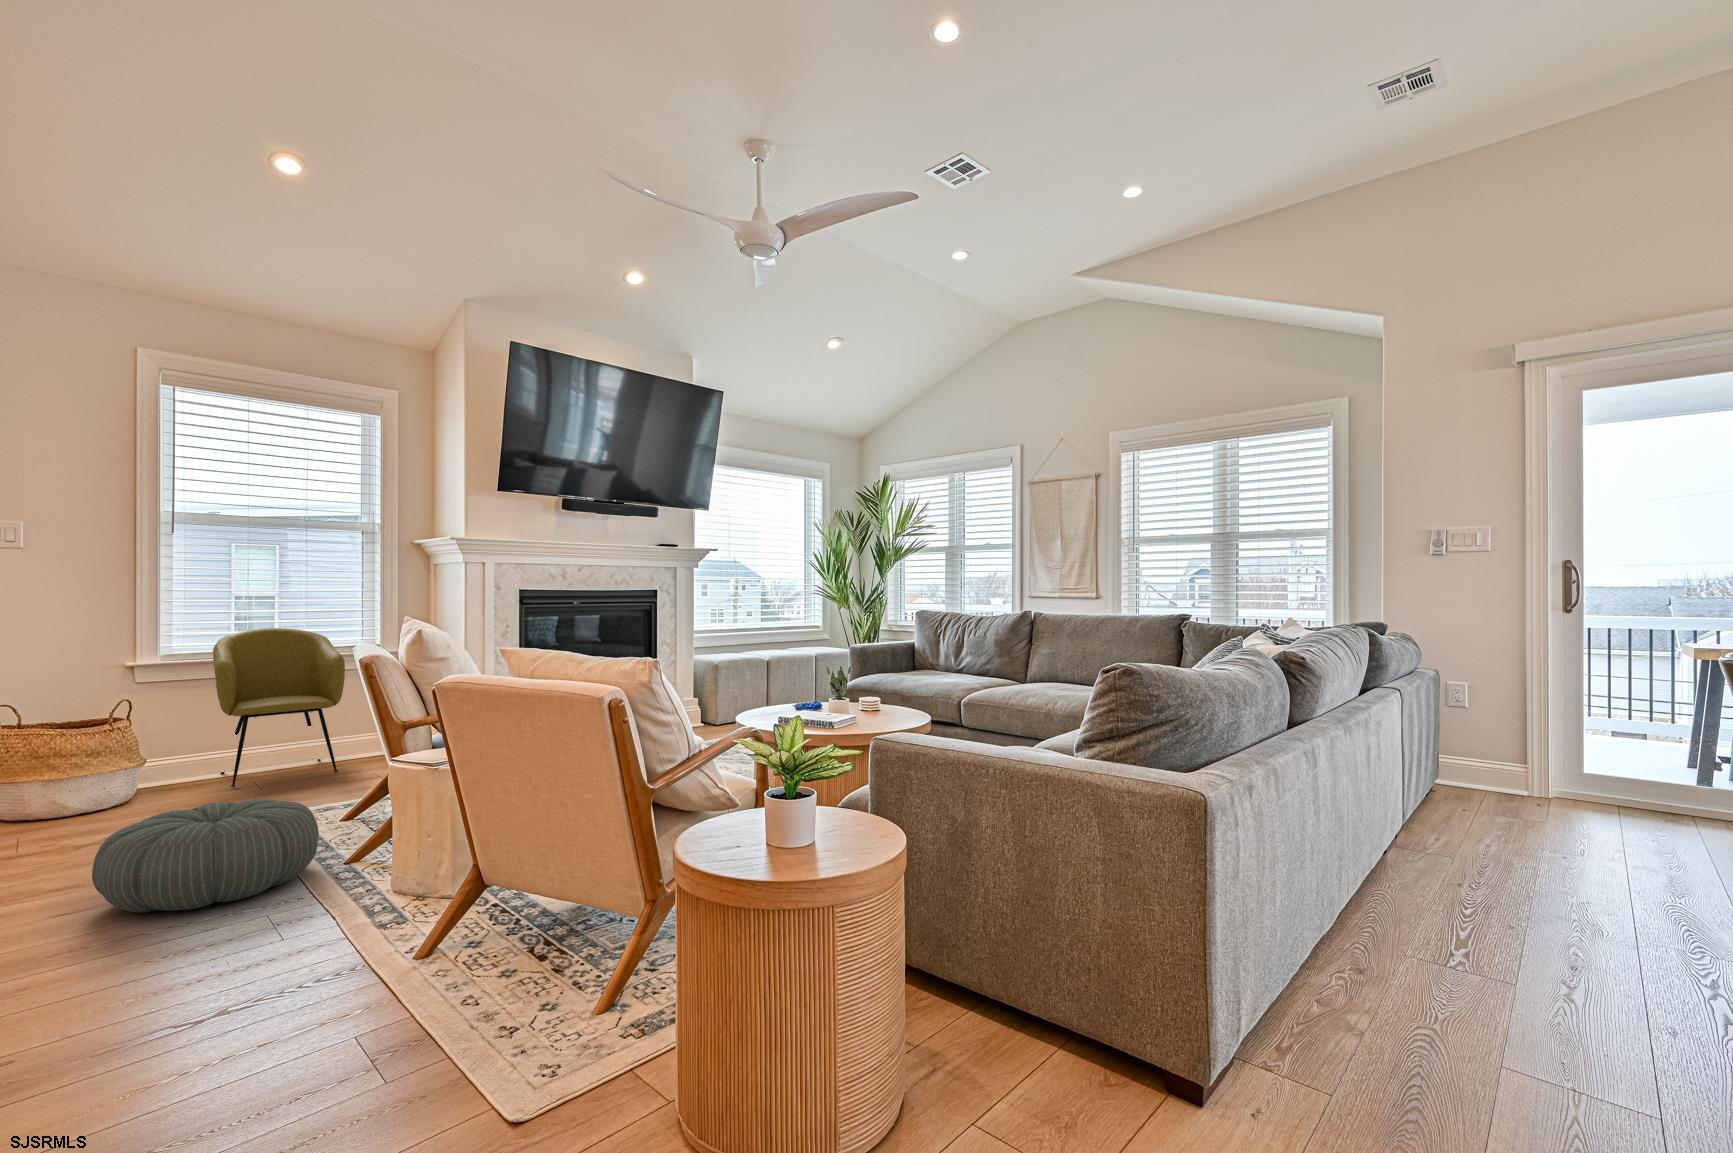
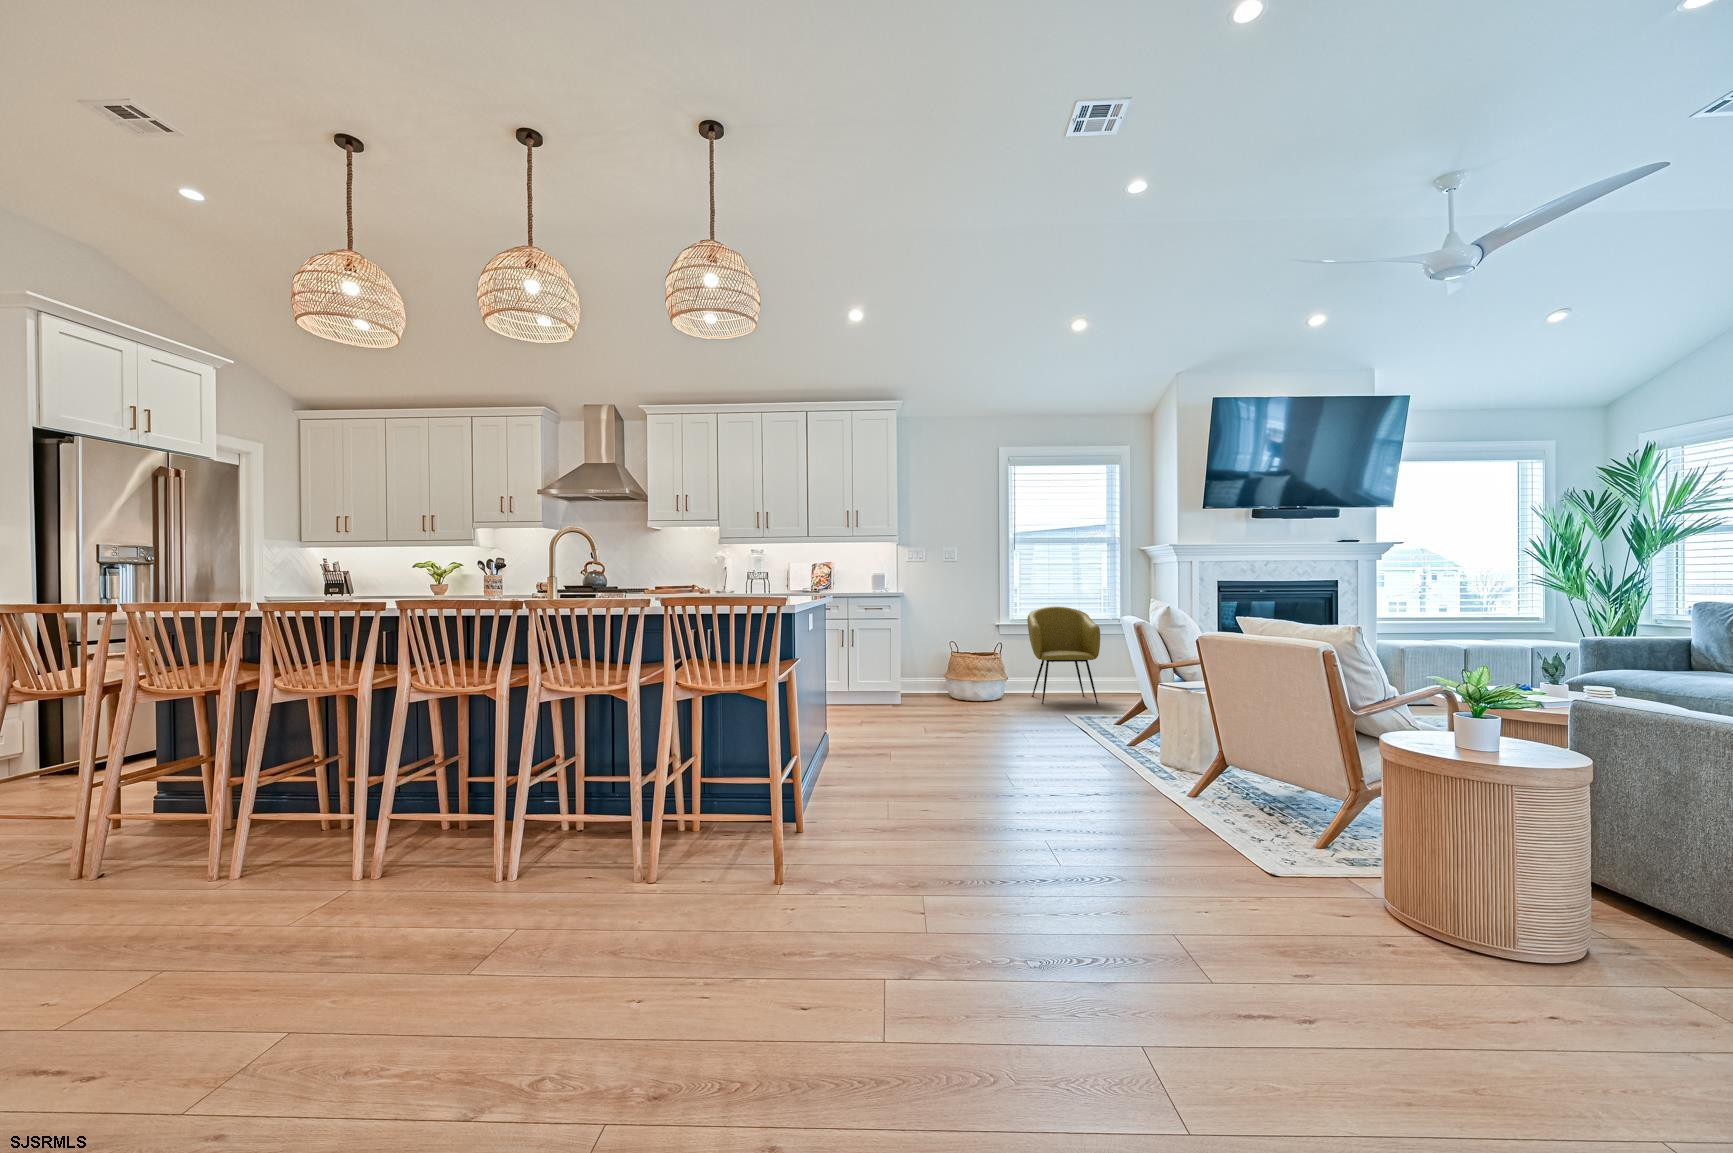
pouf: present [92,799,319,913] -> none [1010,703,1113,756]

